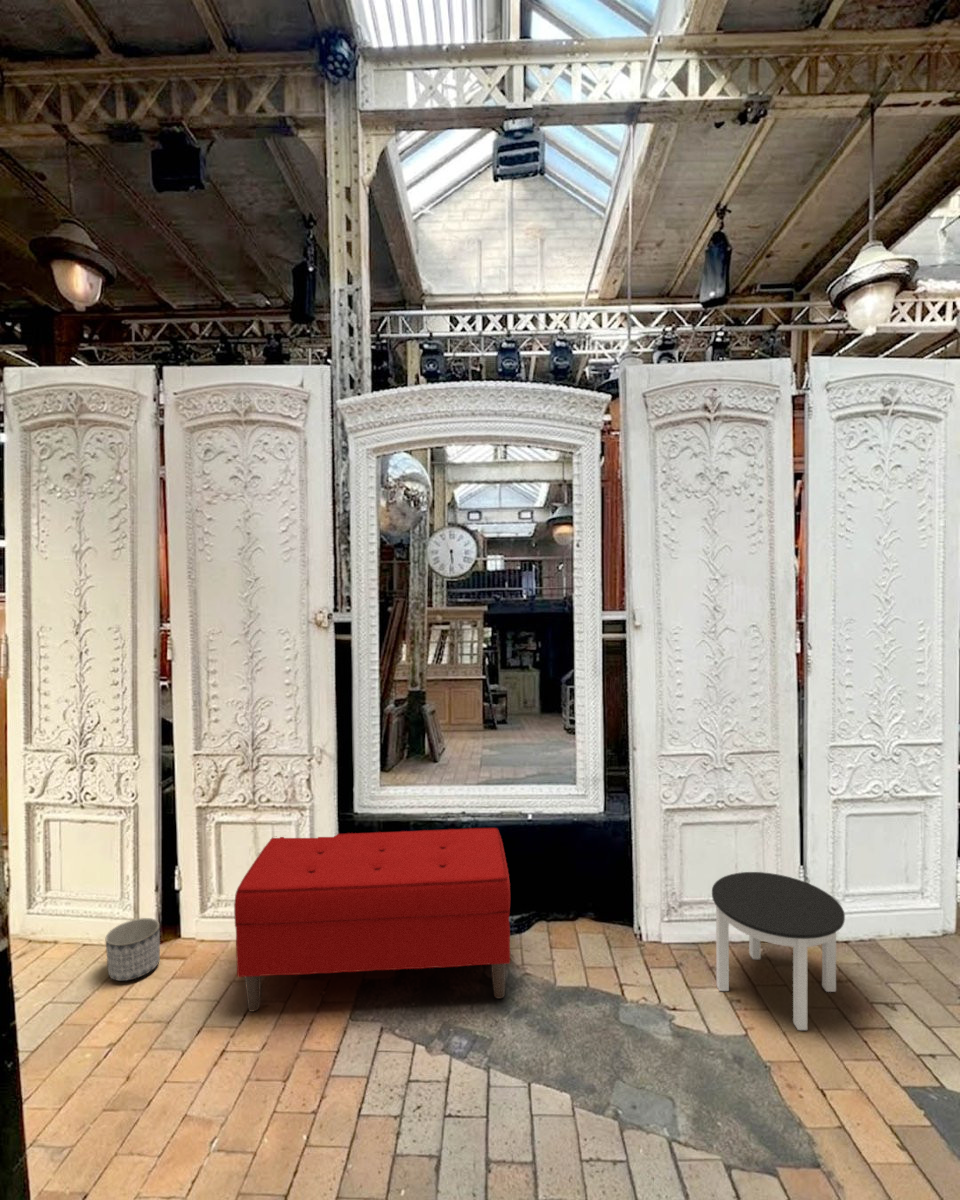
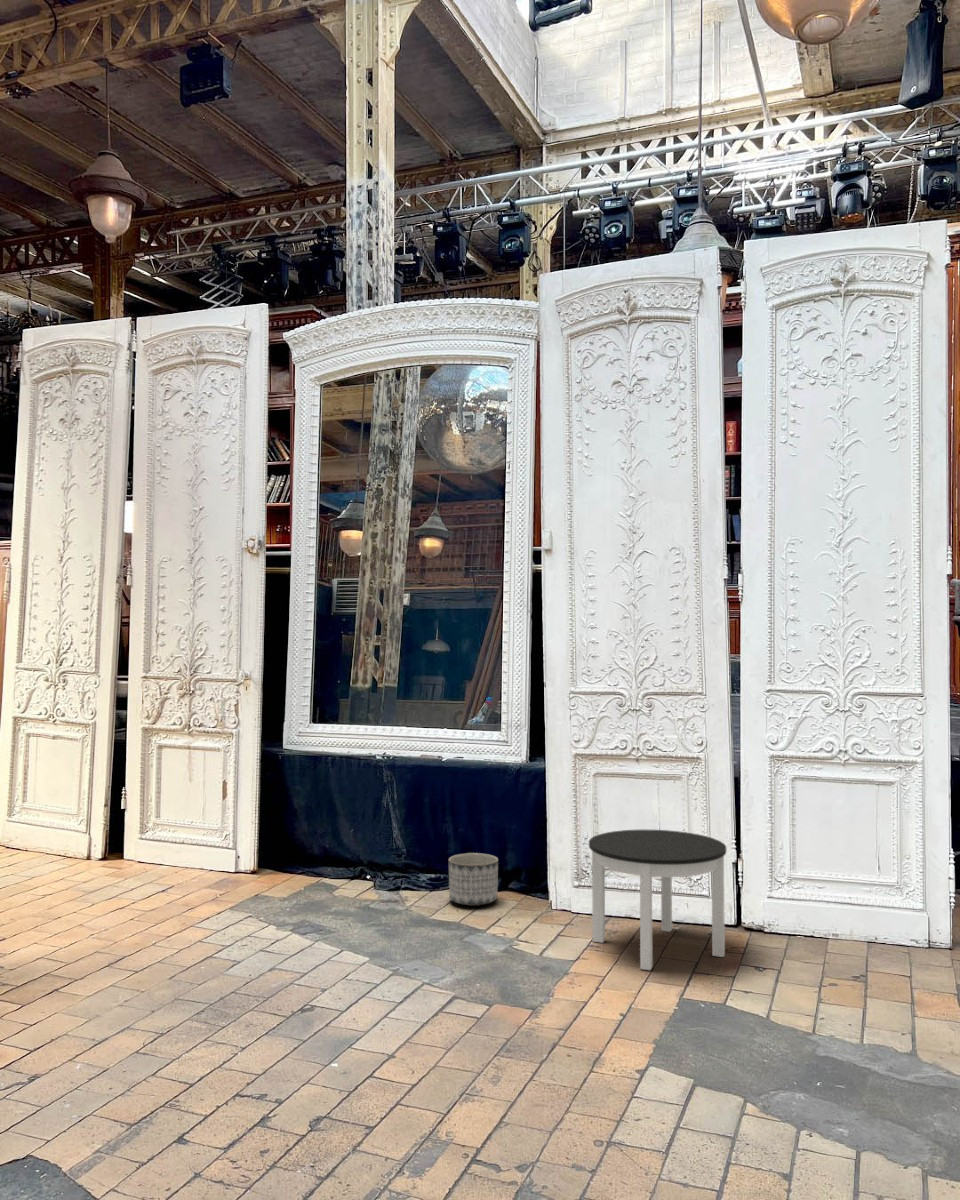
bench: present [234,828,510,1011] -> none [136,763,417,919]
planter: present [106,918,160,981] -> present [449,853,498,906]

